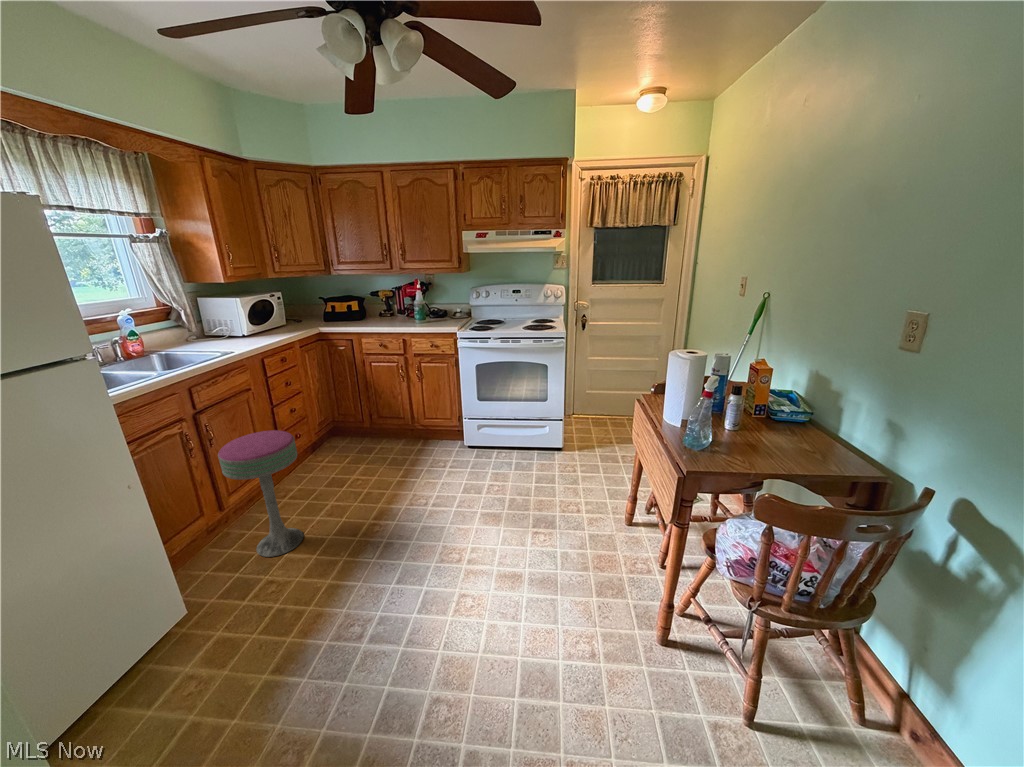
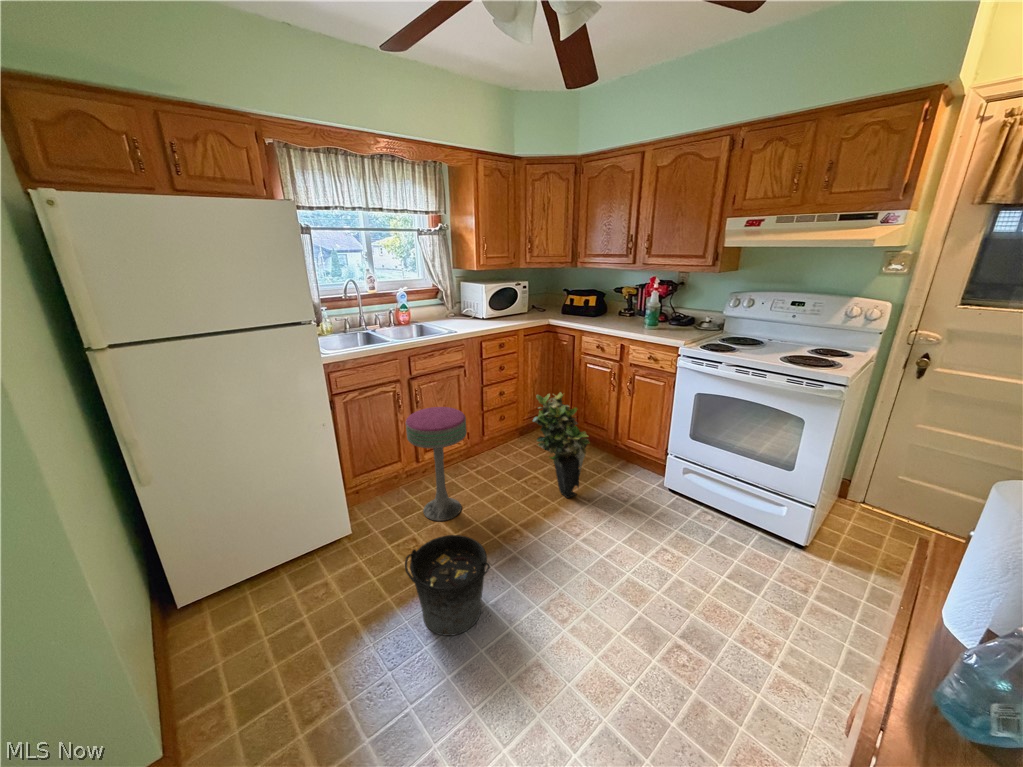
potted plant: none [345,390,407,482] -> present [533,393,590,498]
bucket: none [308,533,398,632] -> present [405,535,490,636]

